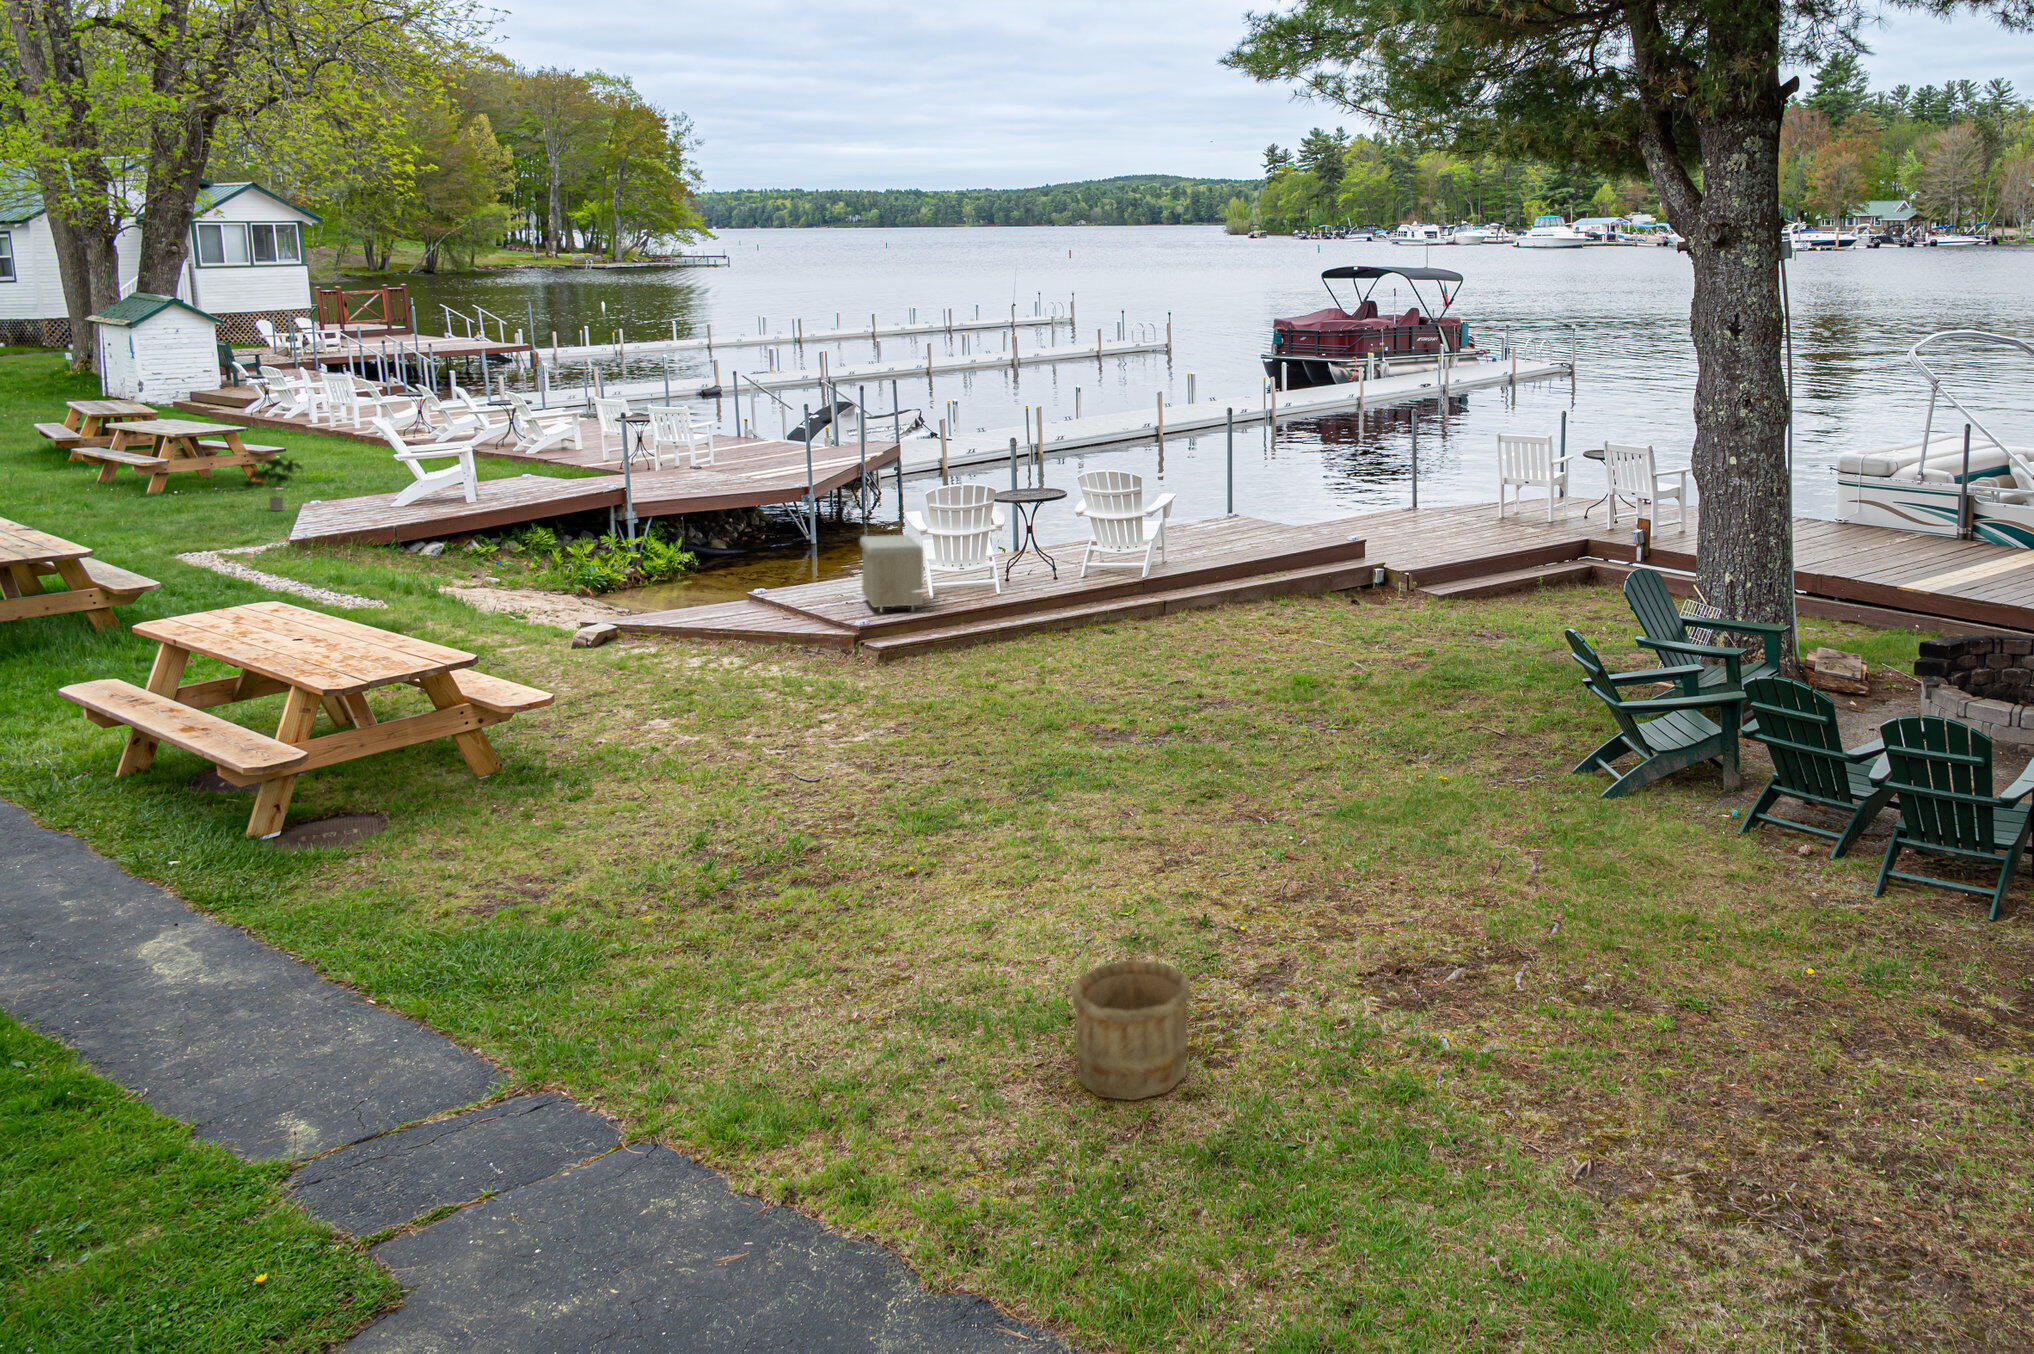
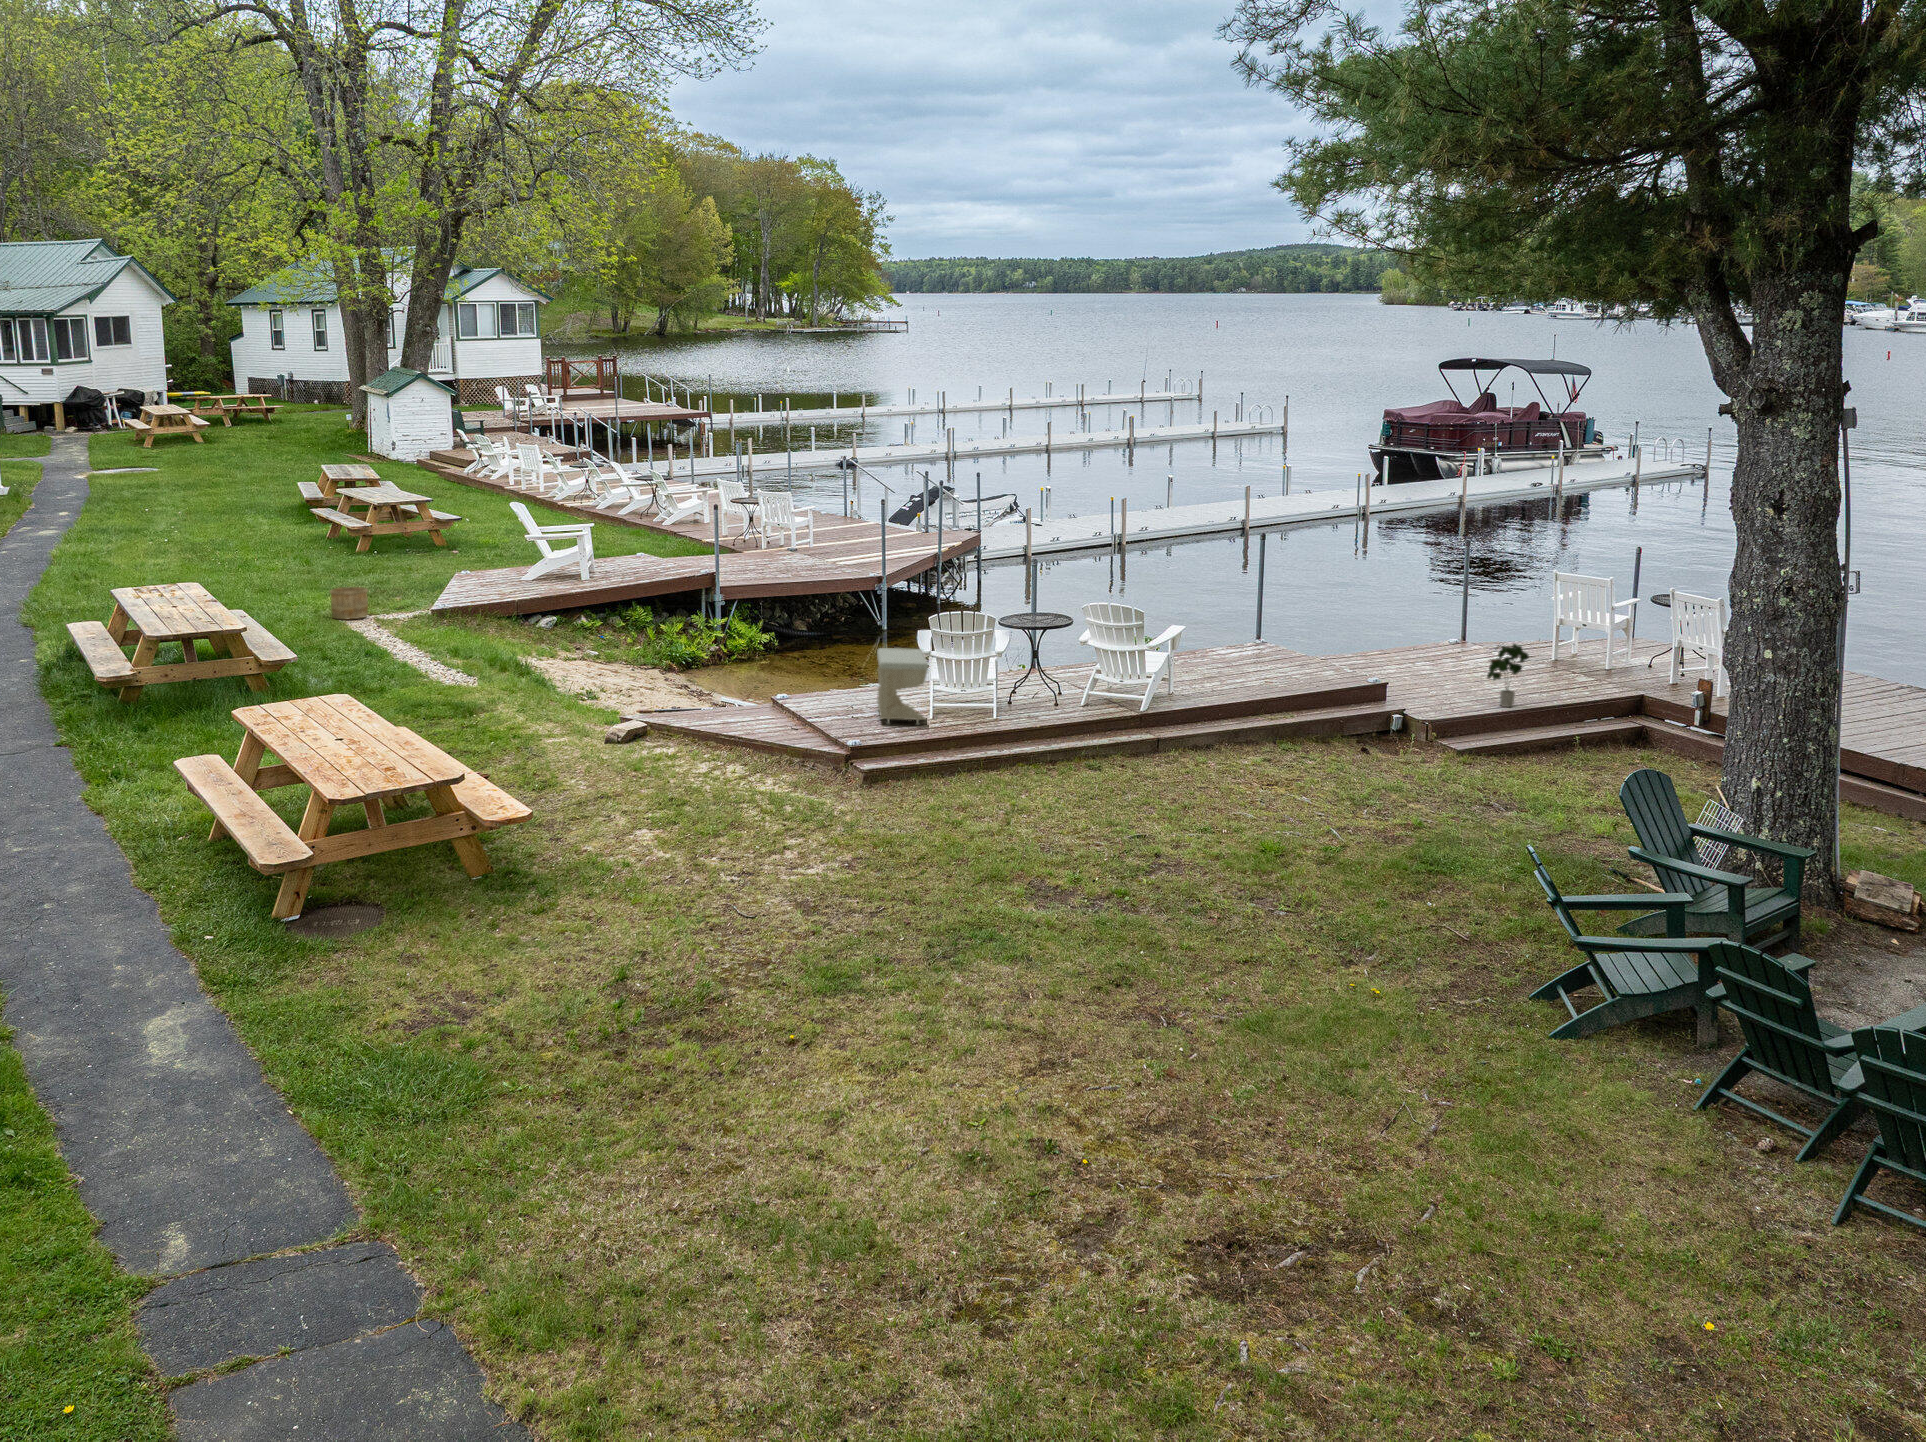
potted plant: present [244,457,303,511] -> present [1487,644,1529,707]
wooden bucket: present [1072,960,1191,1100] -> present [330,587,368,619]

